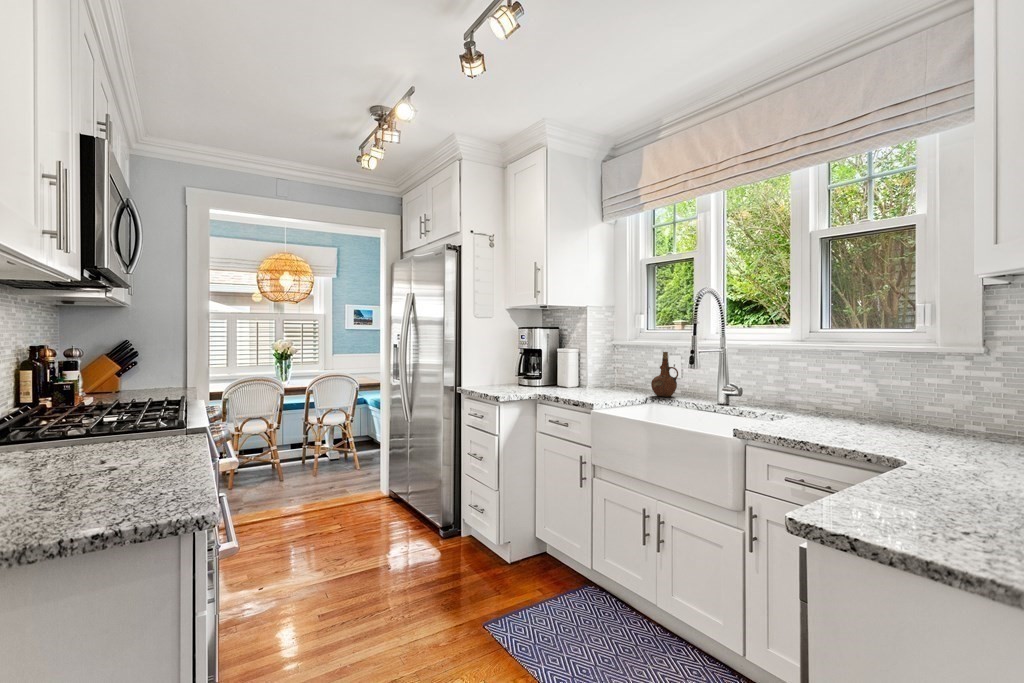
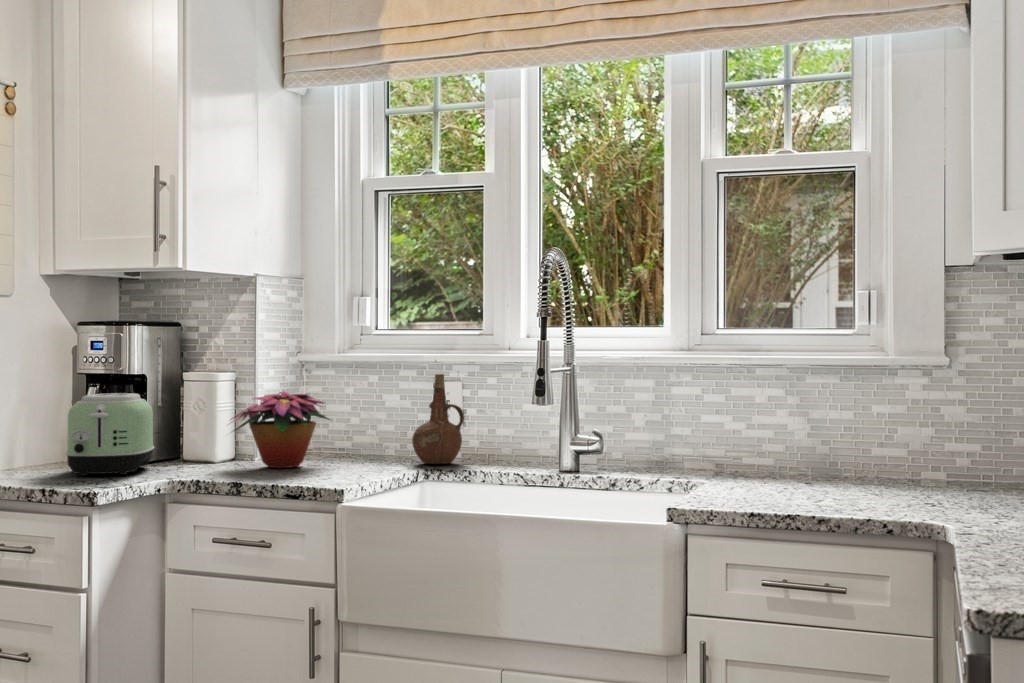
toaster: none [505,358,542,392] -> present [66,393,154,476]
flower arrangement: none [565,358,618,393] -> present [231,391,330,468]

